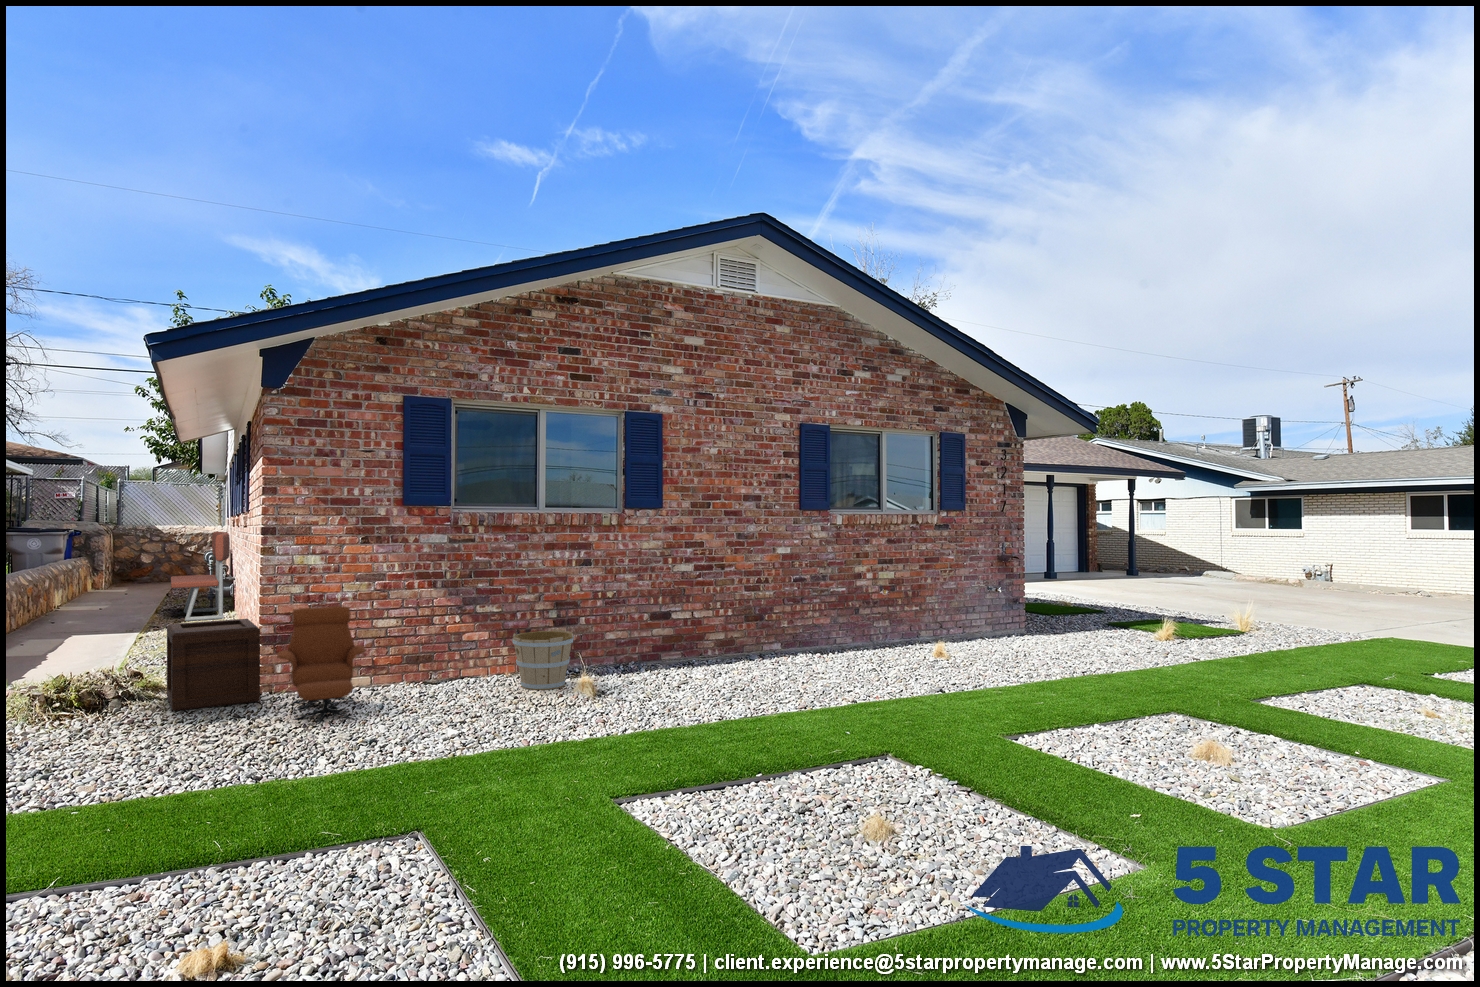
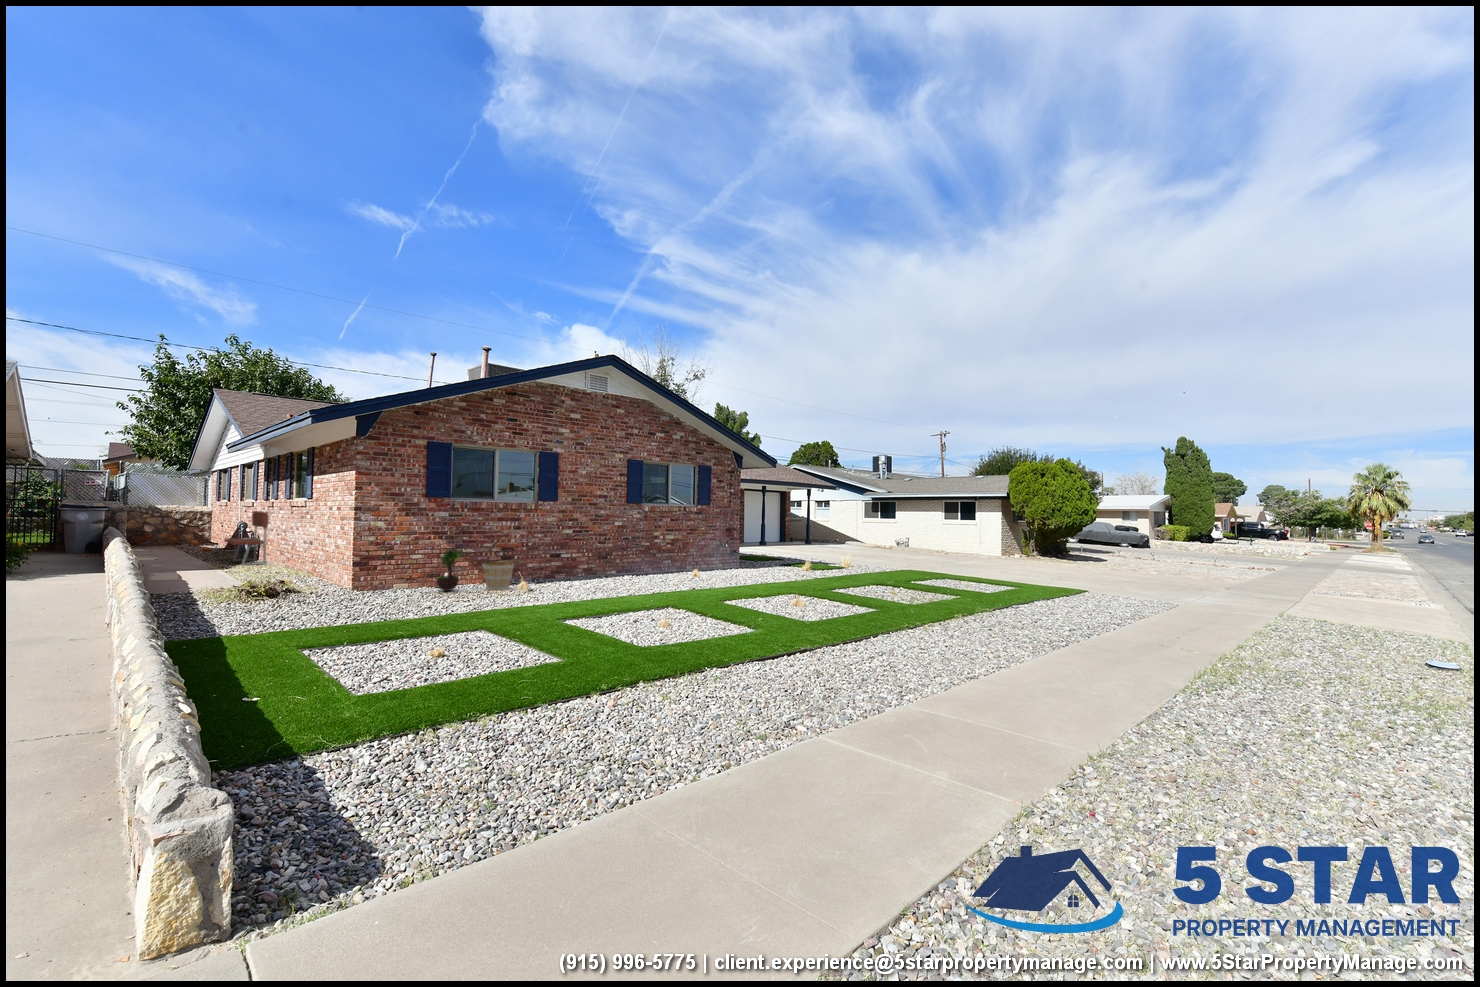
potted tree: none [418,599,474,691] -> present [437,548,461,591]
lounge chair: present [277,606,366,723] -> none [364,548,410,602]
wooden crate: present [167,619,260,711] -> none [294,555,352,600]

